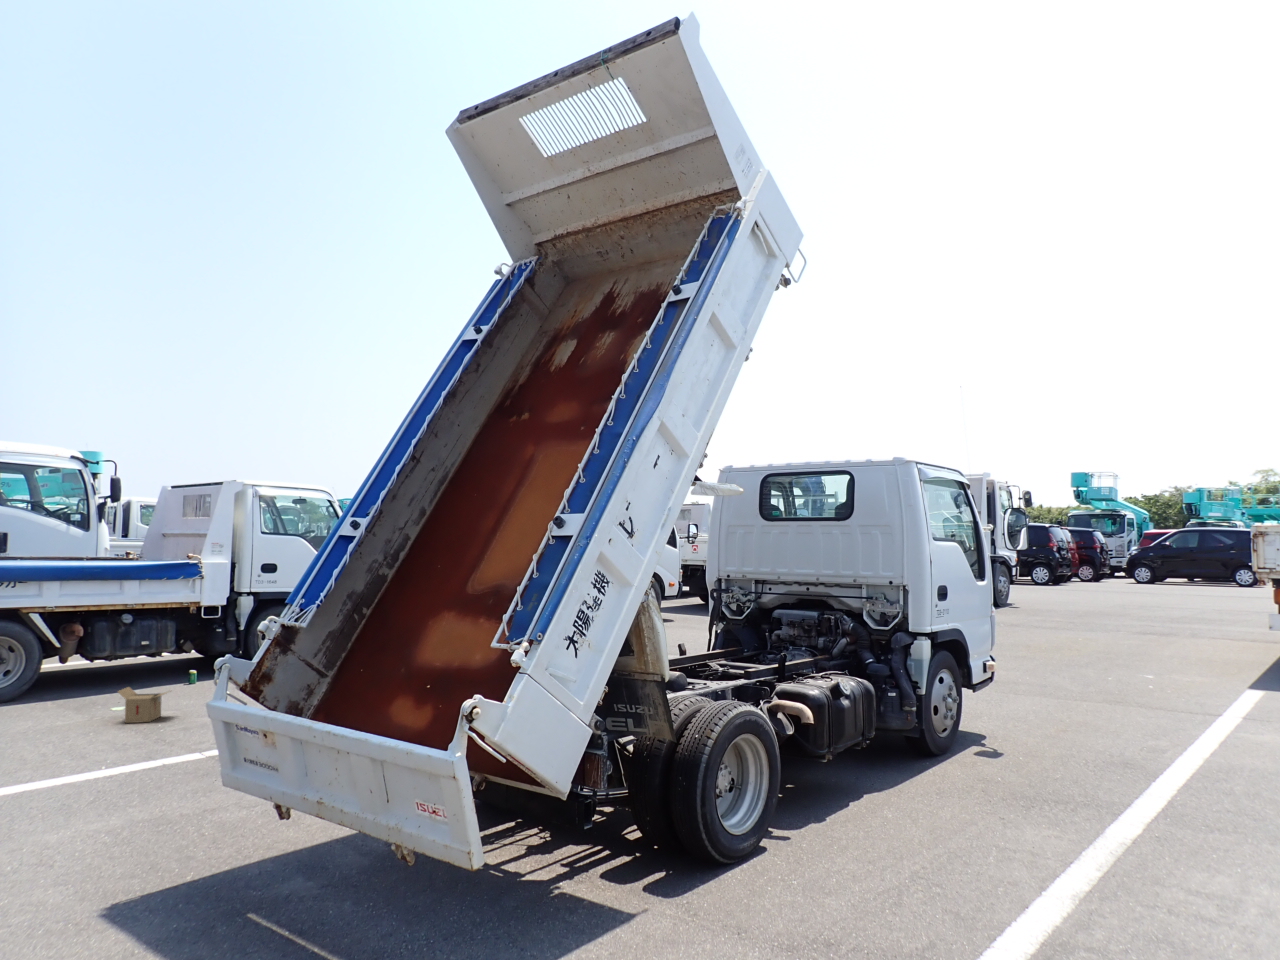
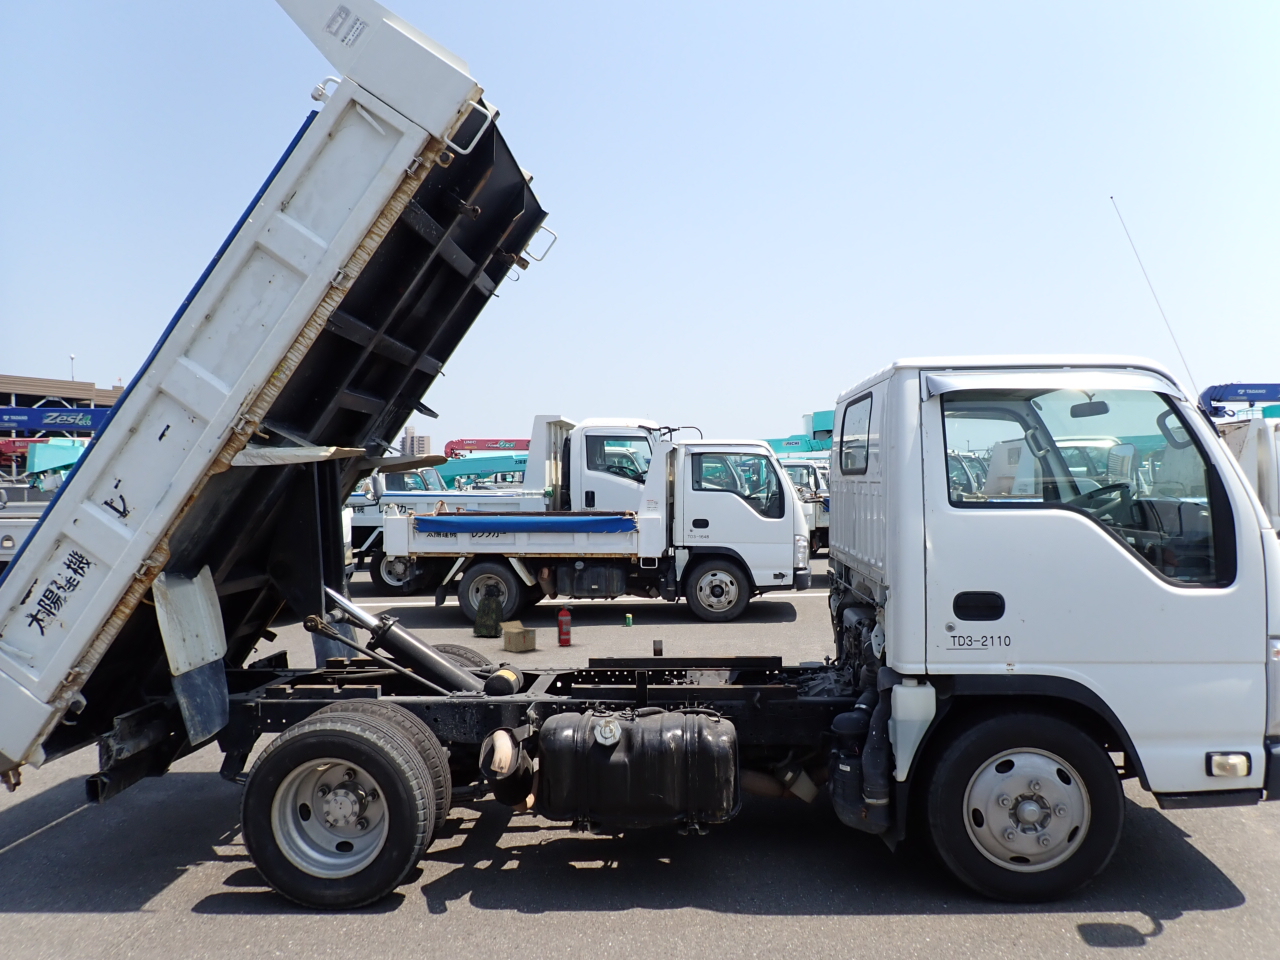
fire extinguisher: none [176,657,190,709] -> present [555,602,572,646]
backpack: none [21,667,64,721] -> present [473,597,503,636]

